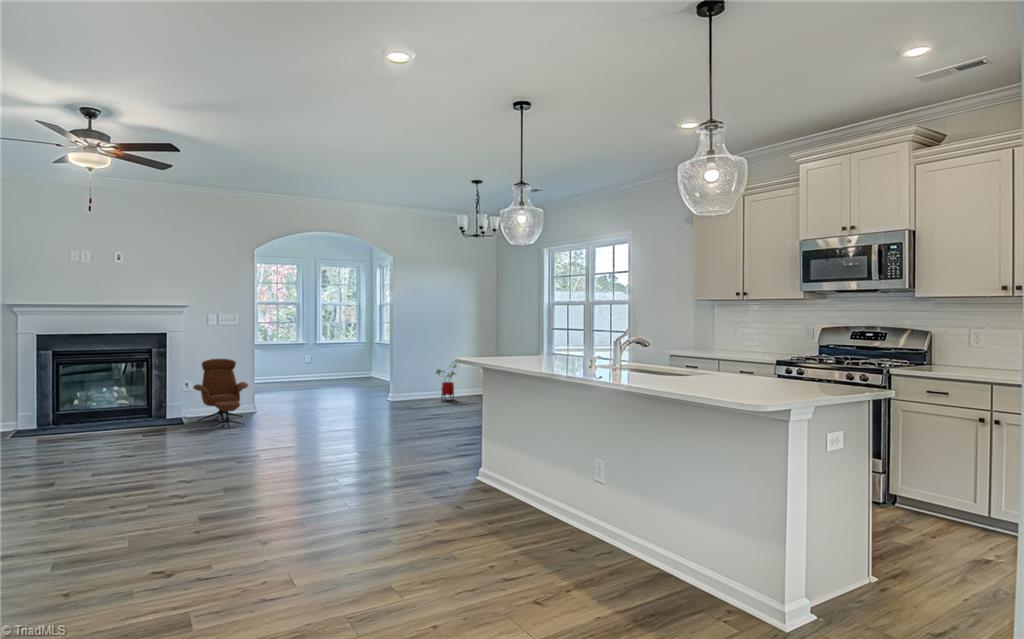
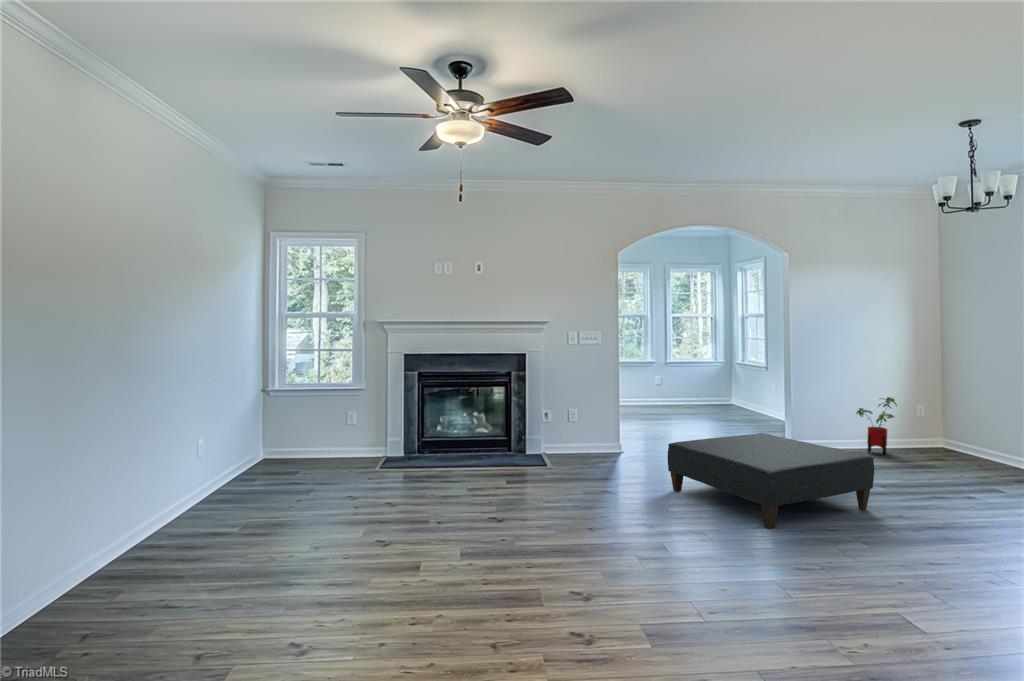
lounge chair: present [193,359,248,428] -> none [555,385,618,479]
ottoman: none [279,387,411,442] -> present [668,433,874,529]

